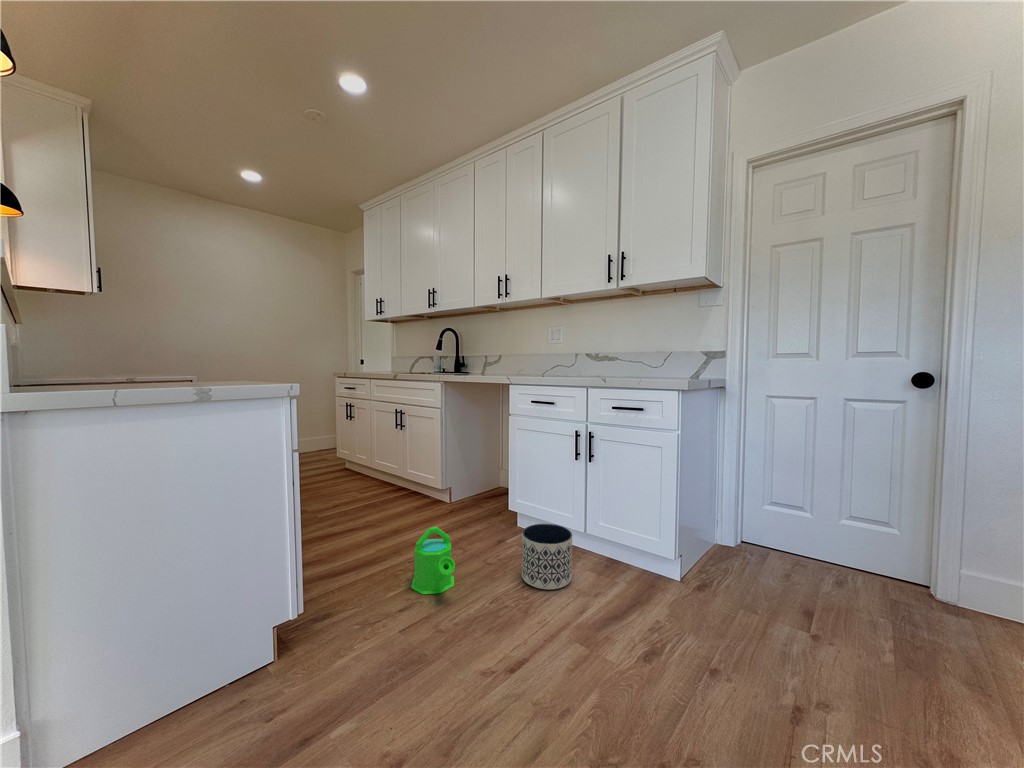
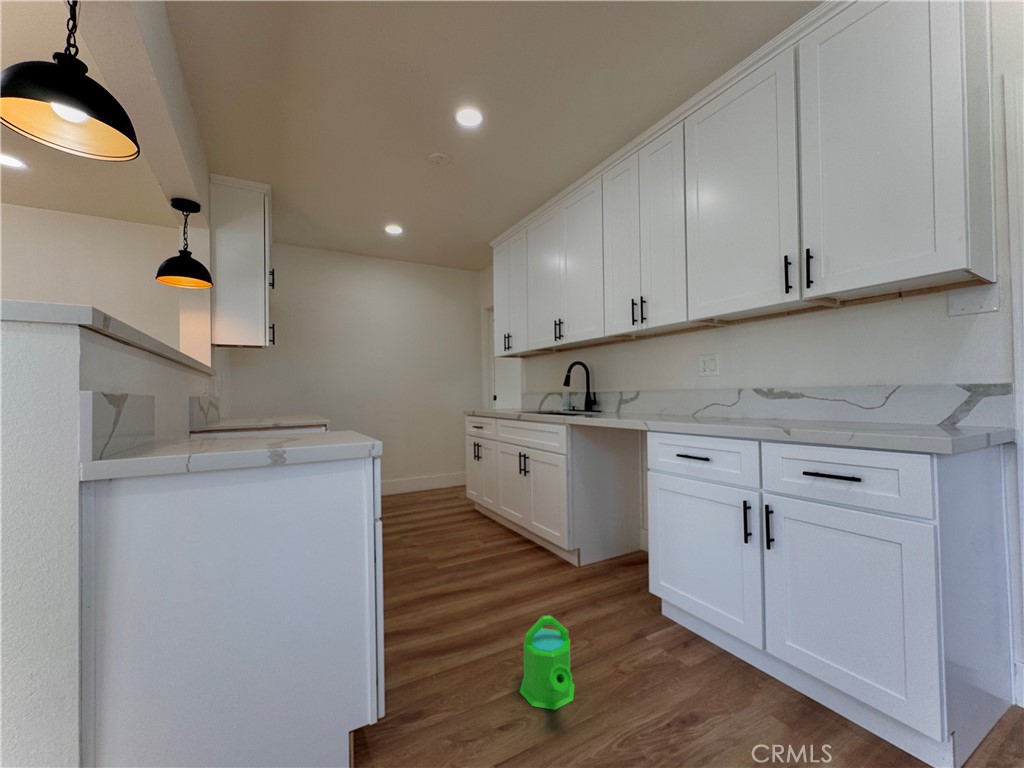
planter: present [522,524,572,590] -> none [667,630,746,743]

